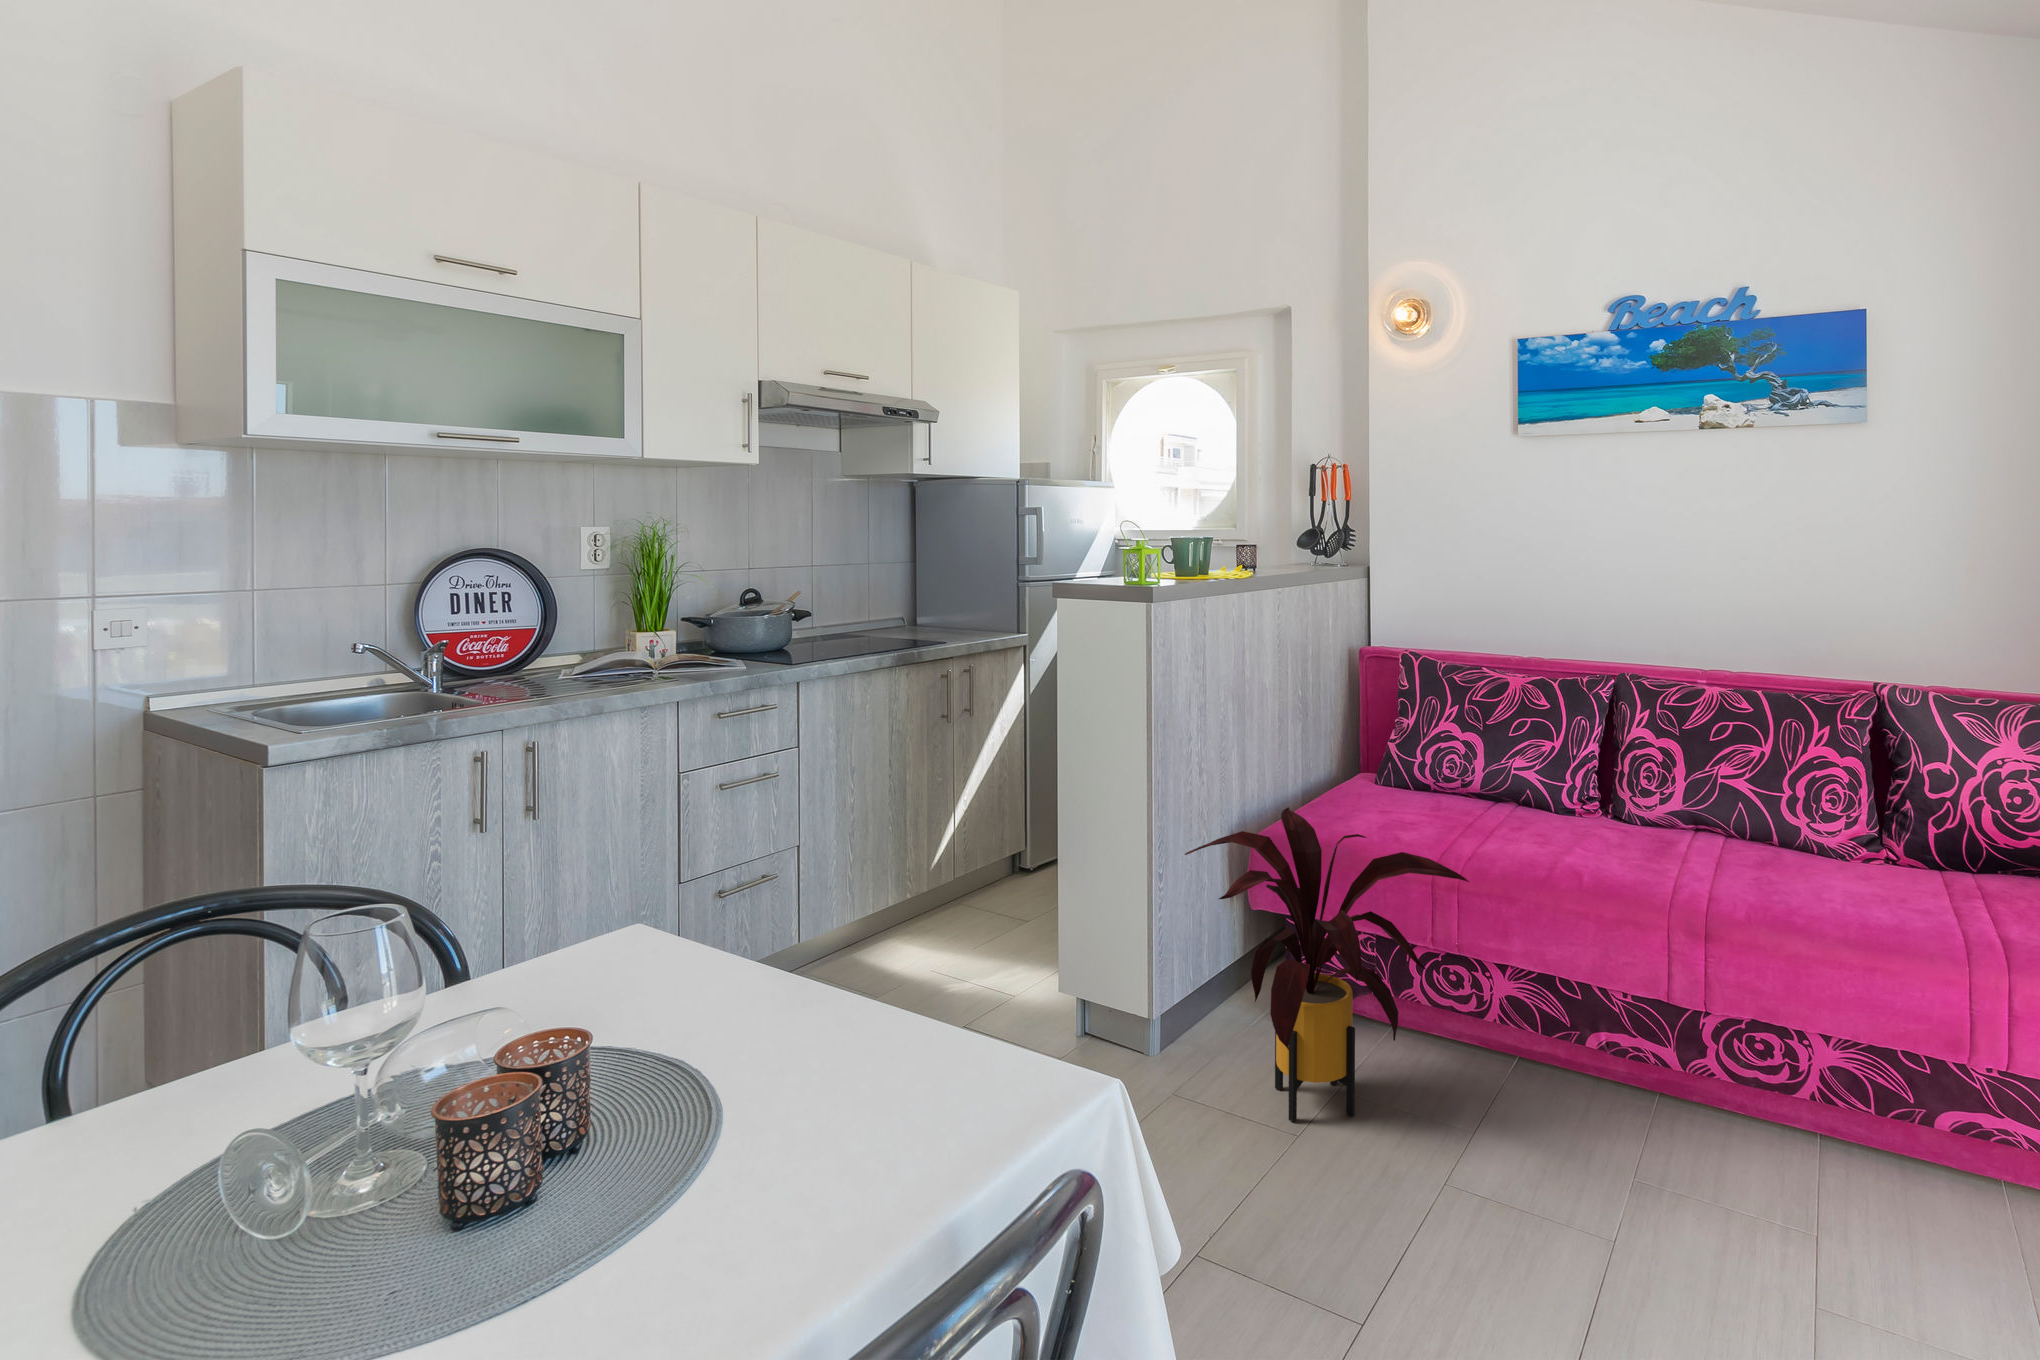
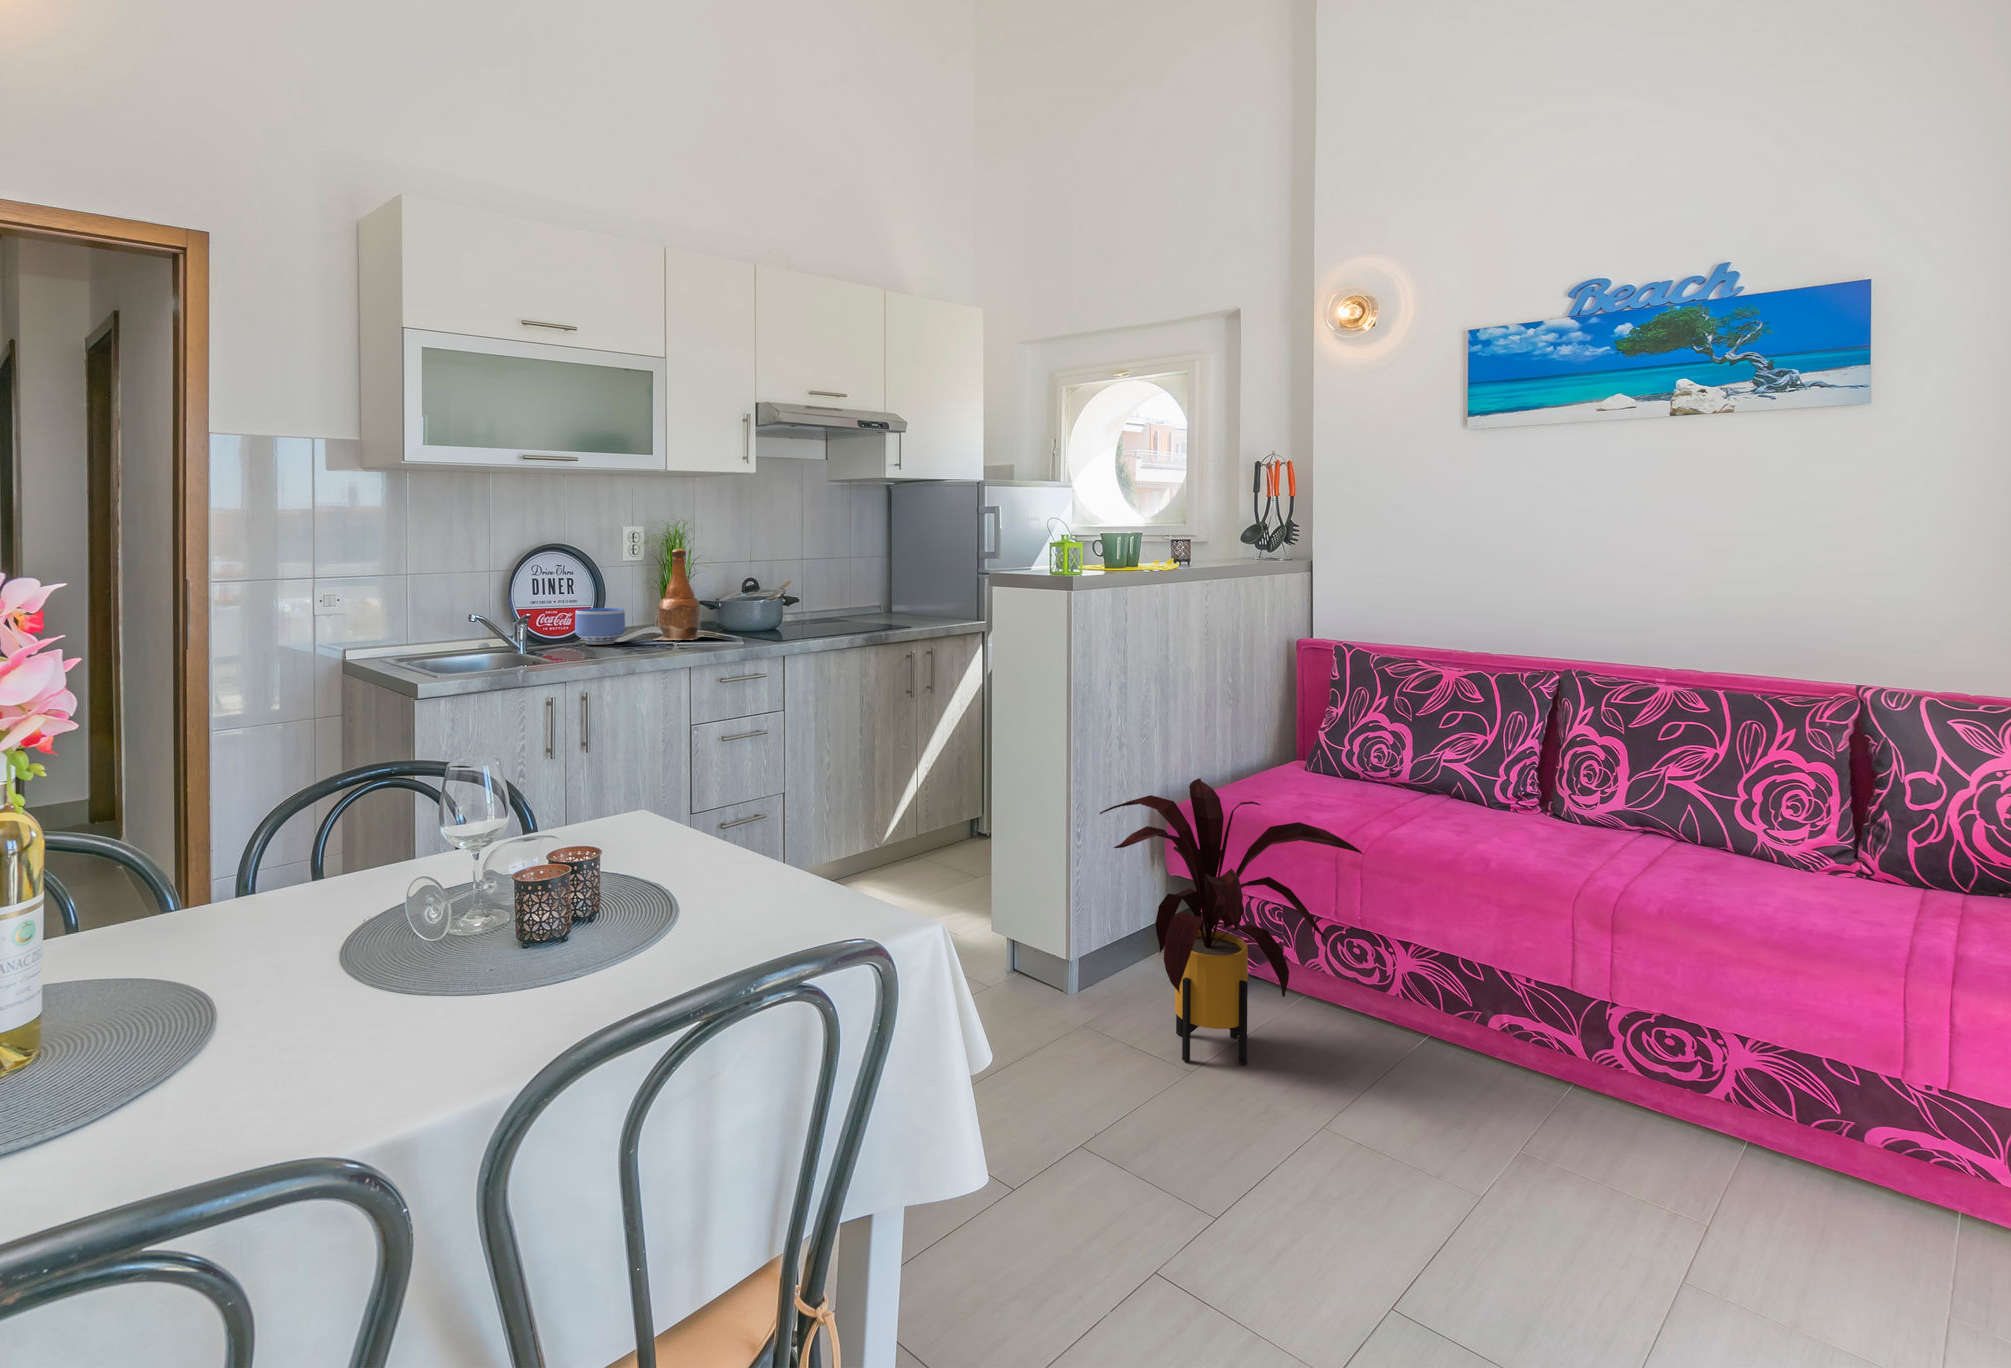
bottle: none [631,564,698,676] -> present [657,549,704,640]
bowl: none [525,639,594,687] -> present [575,608,625,645]

